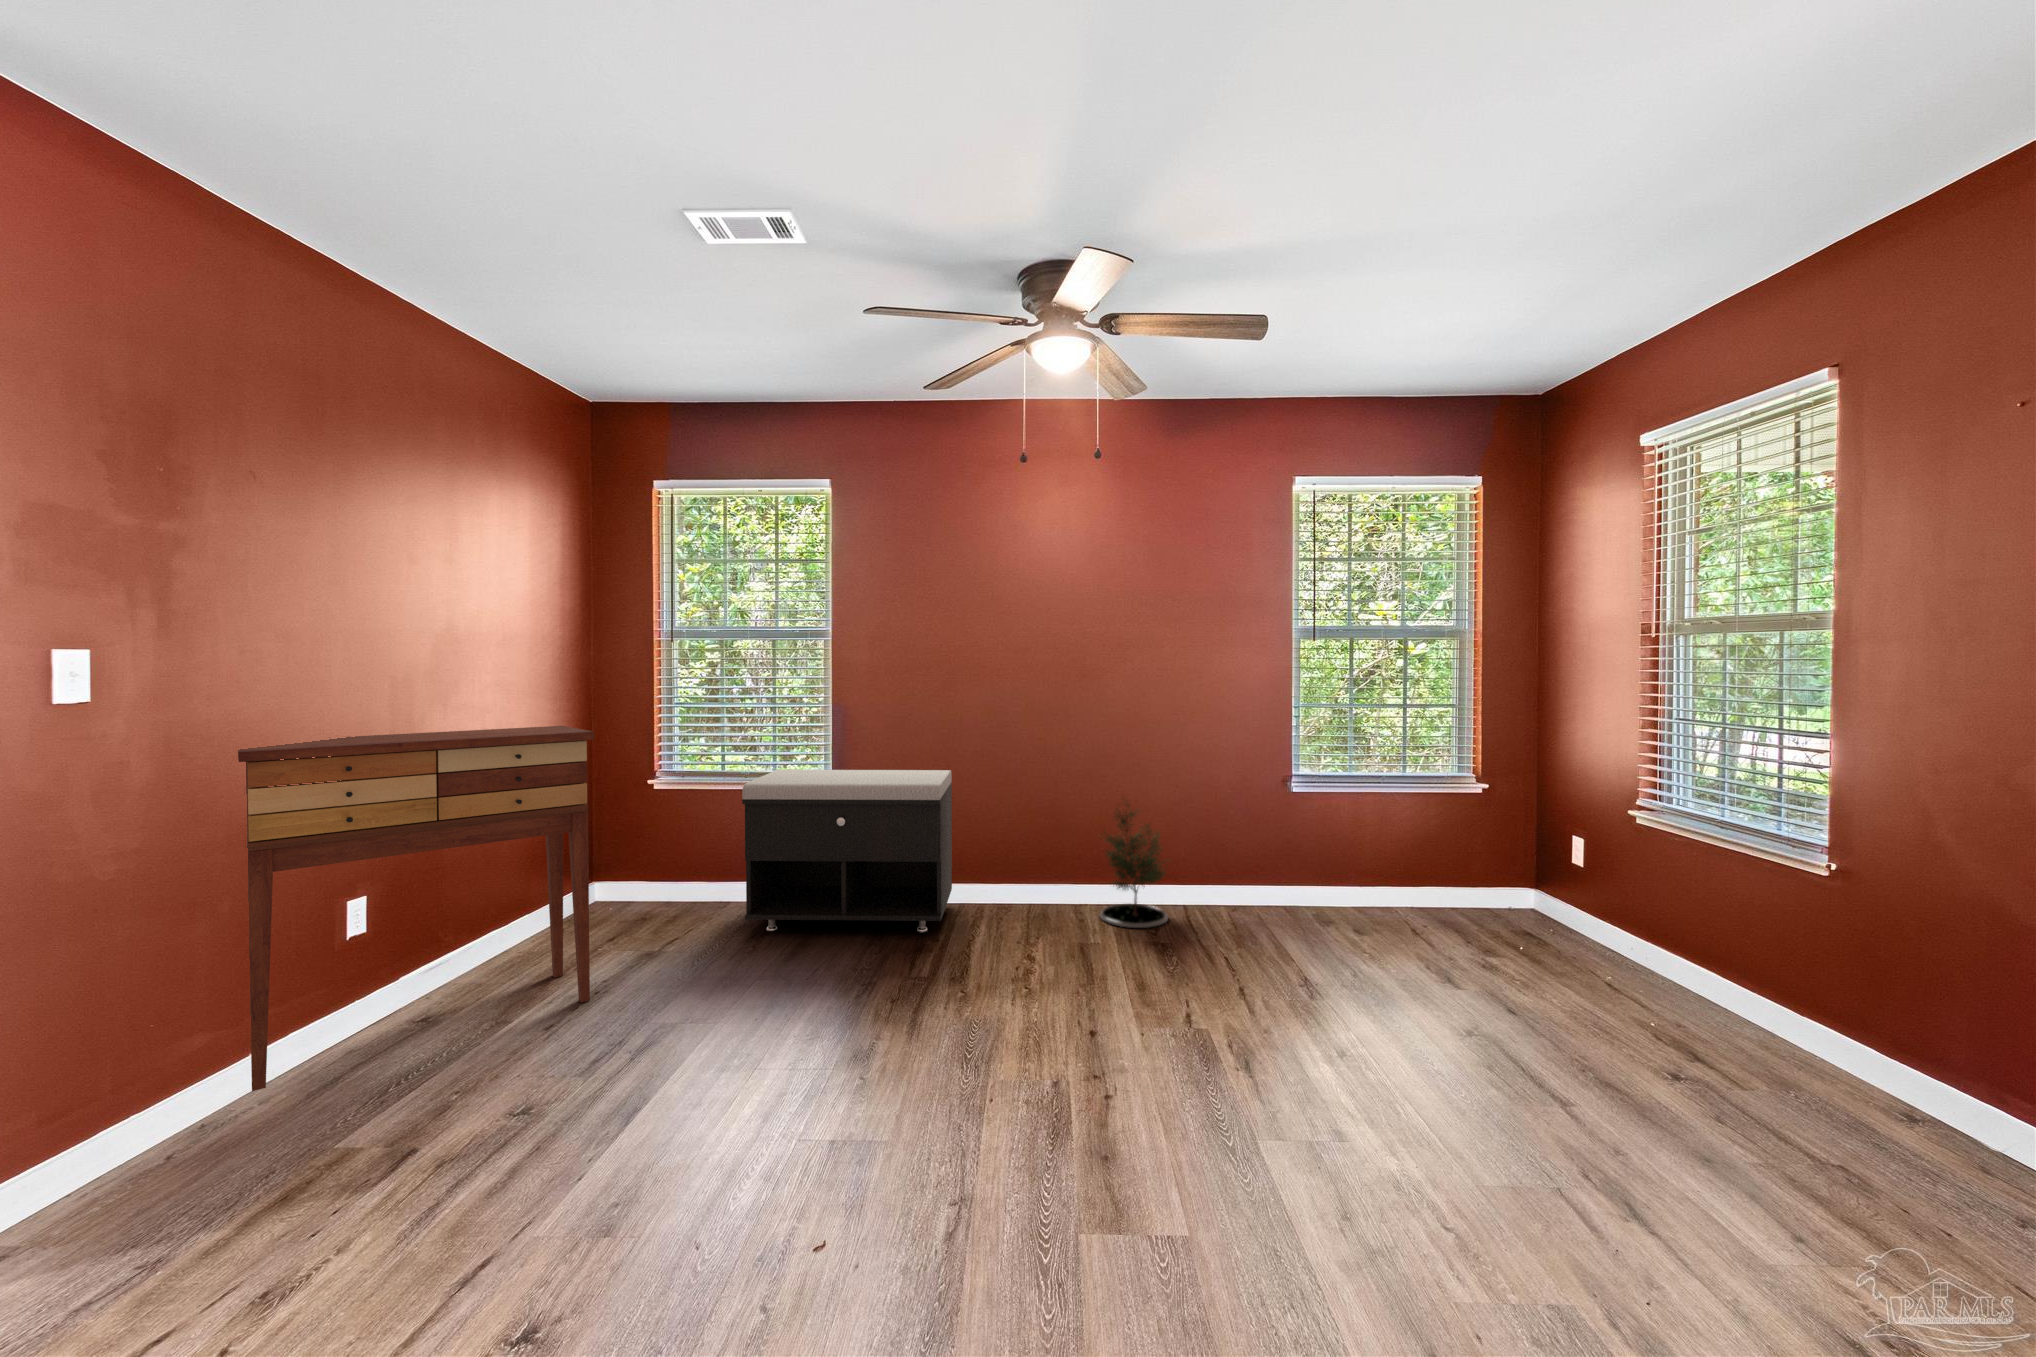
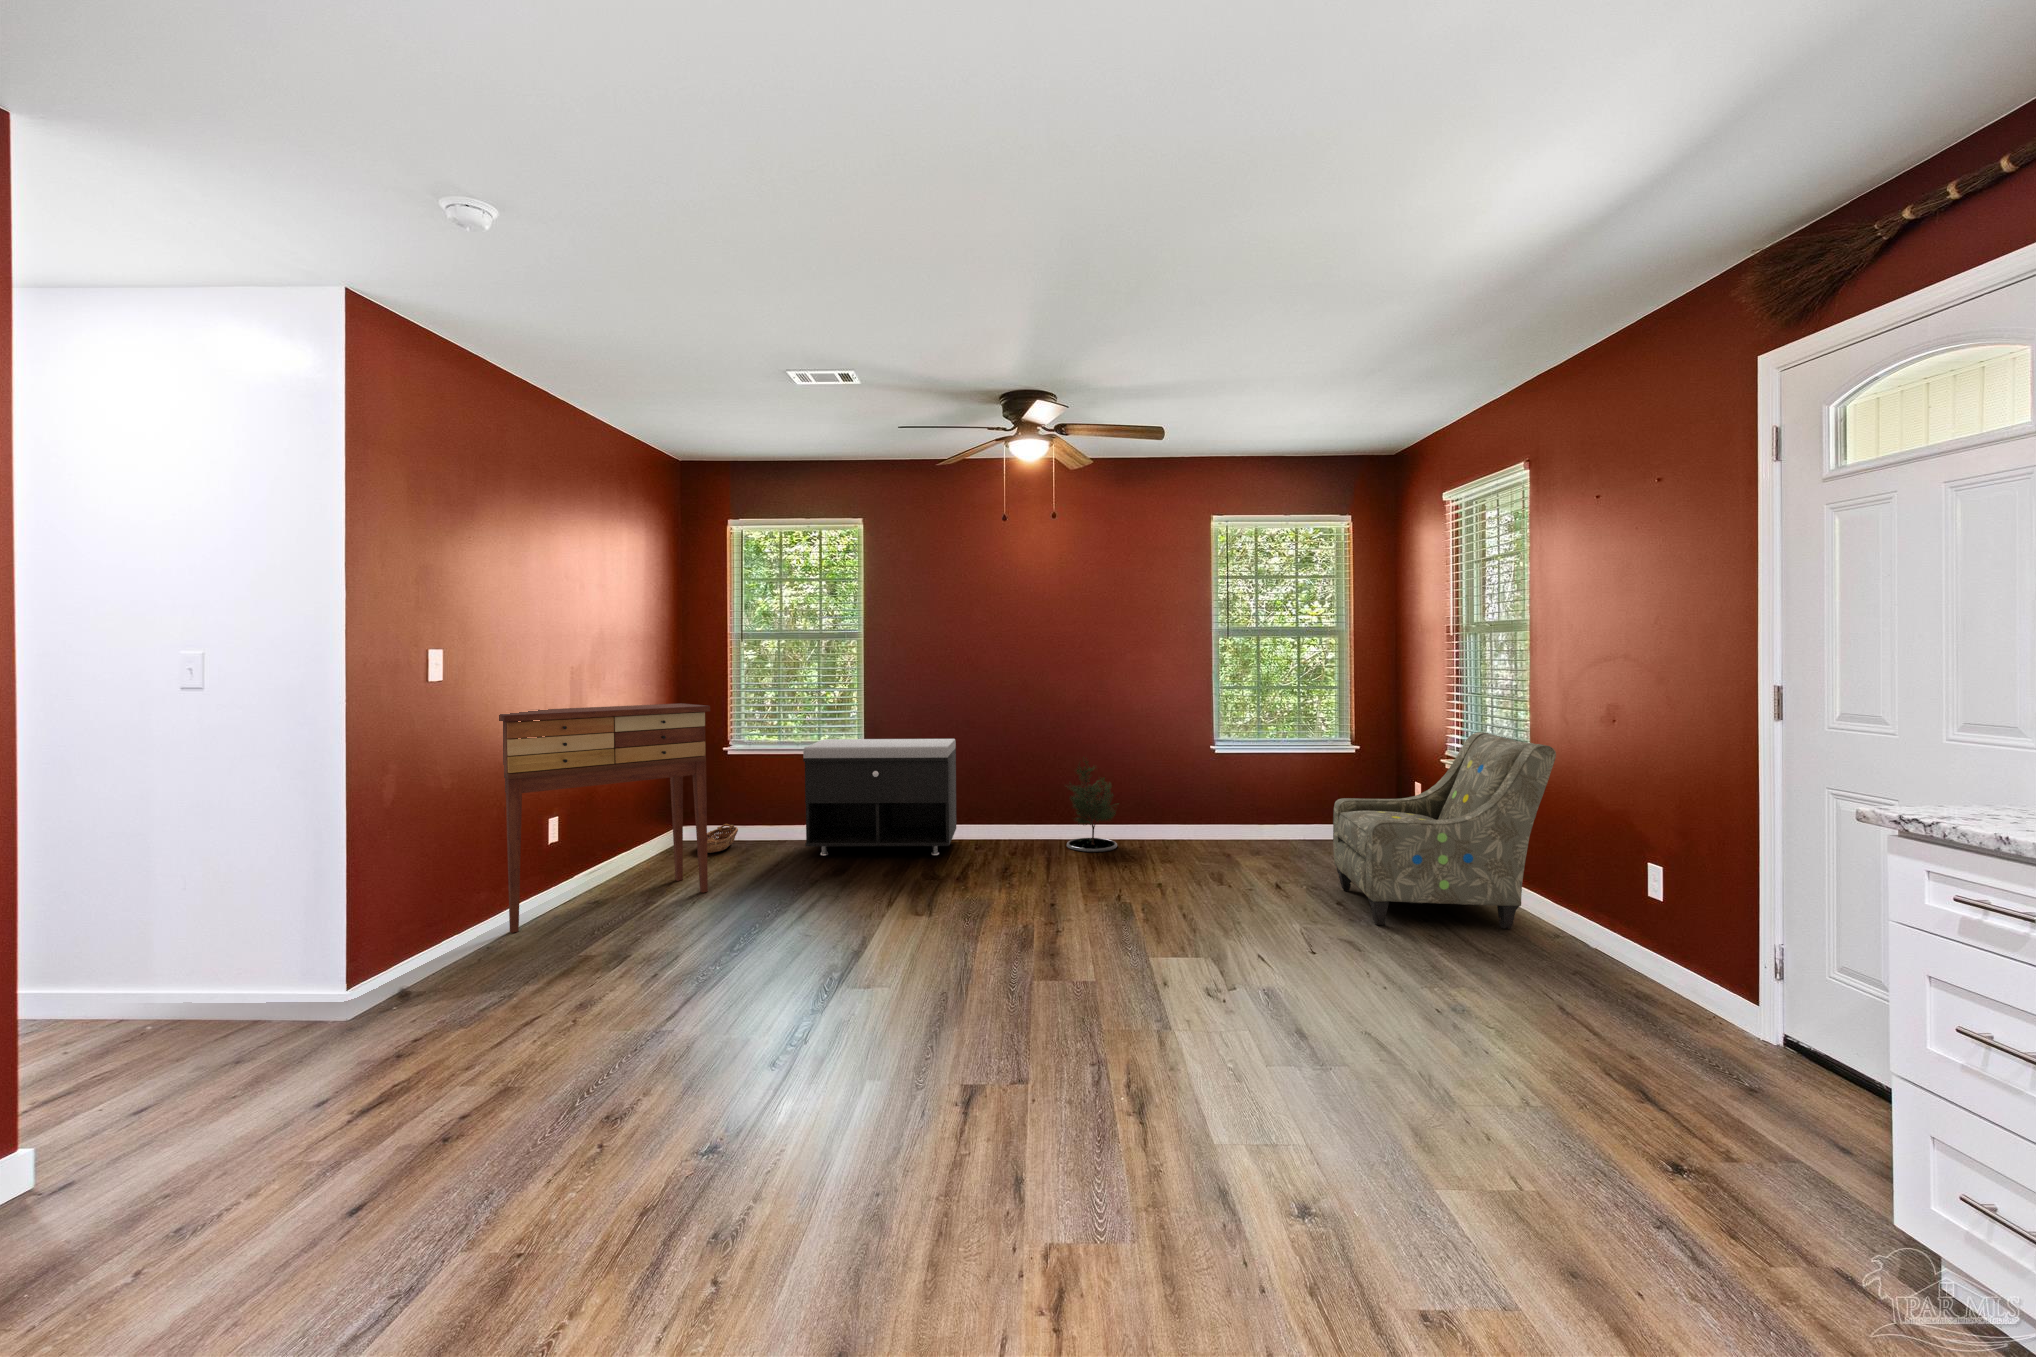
armchair: none [1500,779,1915,1104] -> present [1333,732,1556,929]
basket: none [587,880,666,927] -> present [707,824,738,853]

